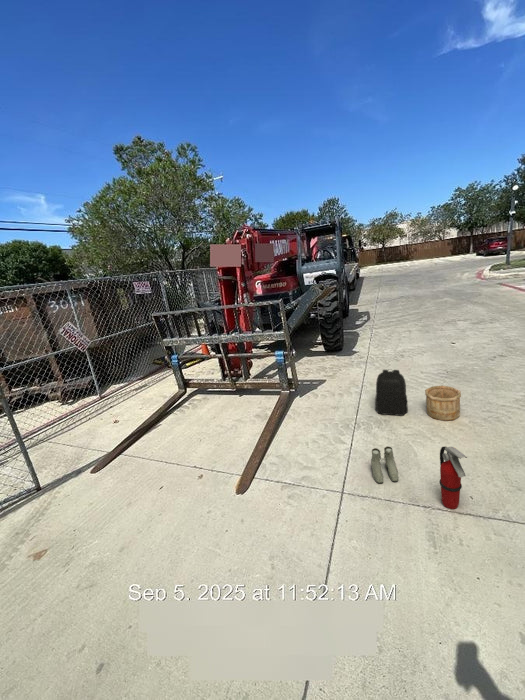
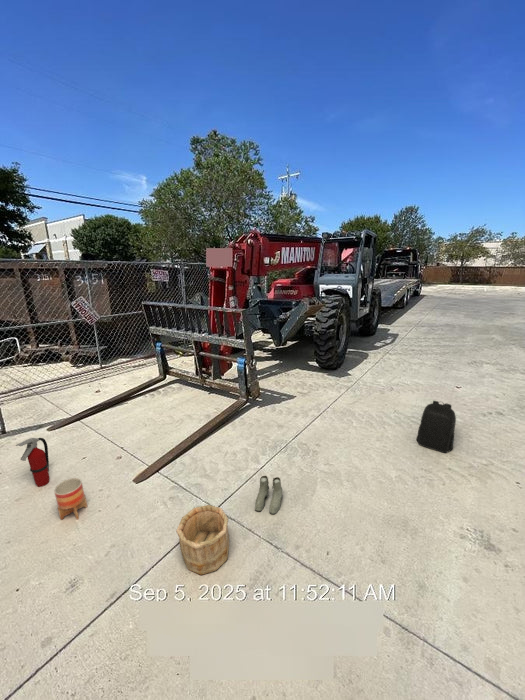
backpack: present [375,370,408,416] -> present [416,401,456,453]
wooden bucket: present [425,385,461,421] -> present [176,505,229,575]
fire extinguisher: present [439,447,467,509] -> present [16,438,49,487]
planter: none [176,500,207,550] -> present [54,478,87,520]

